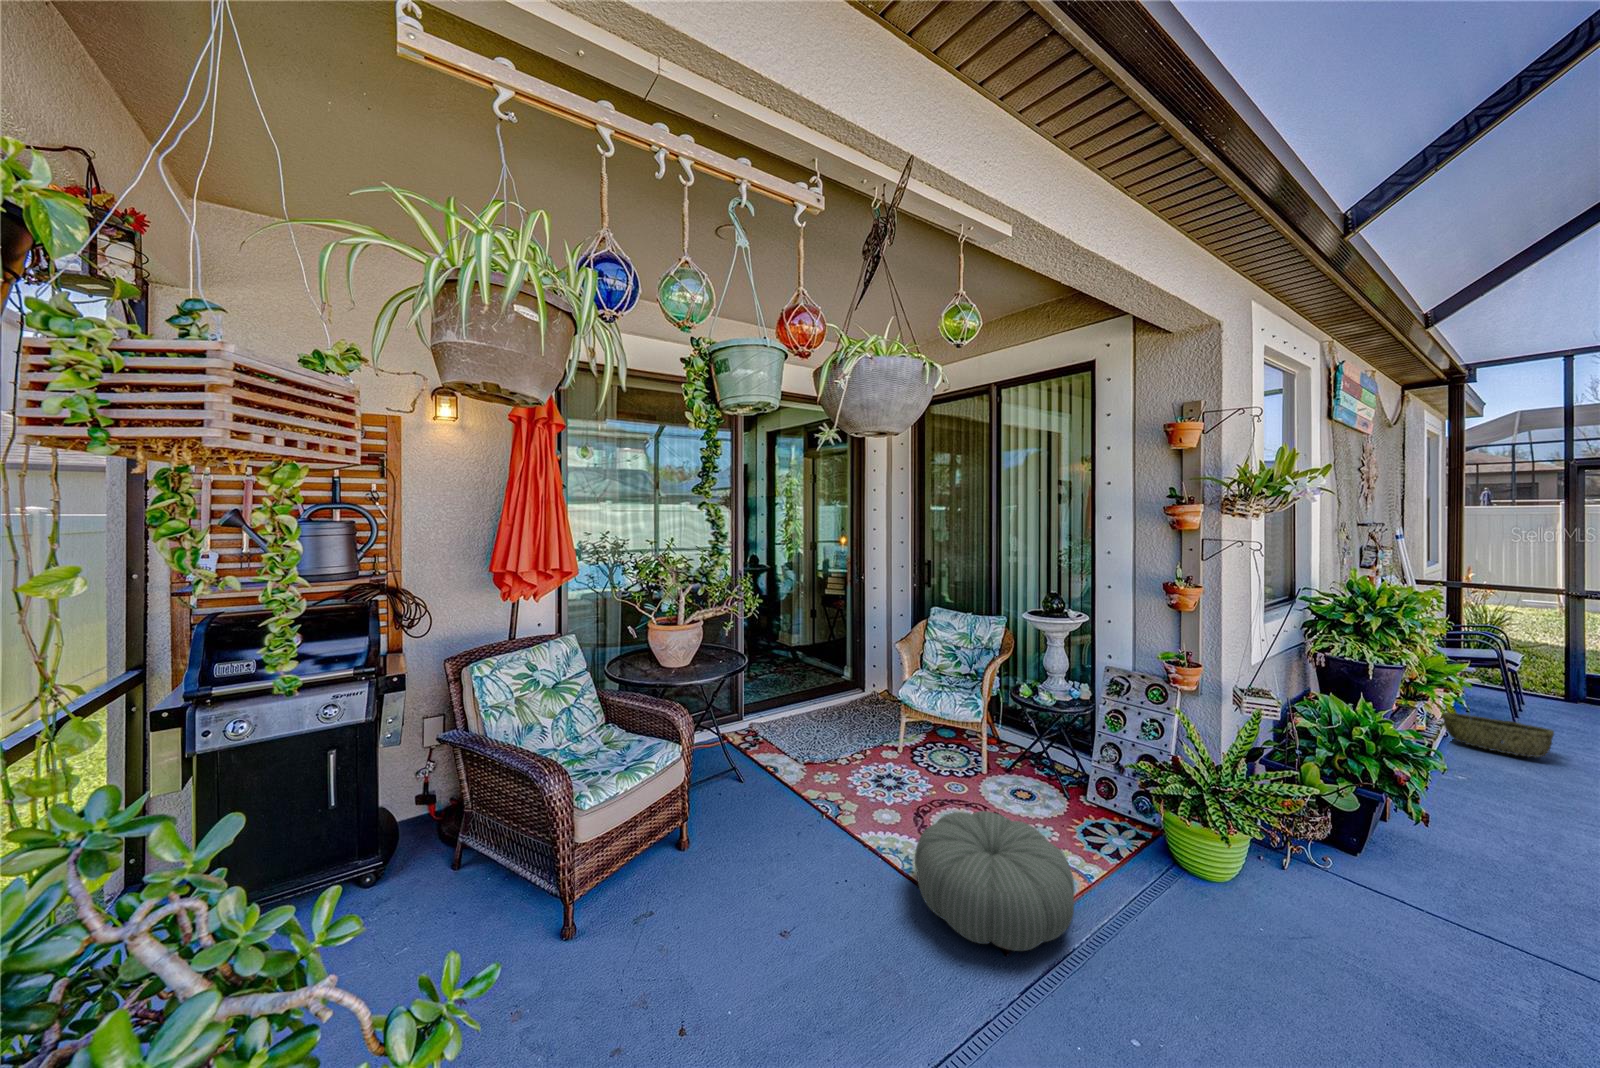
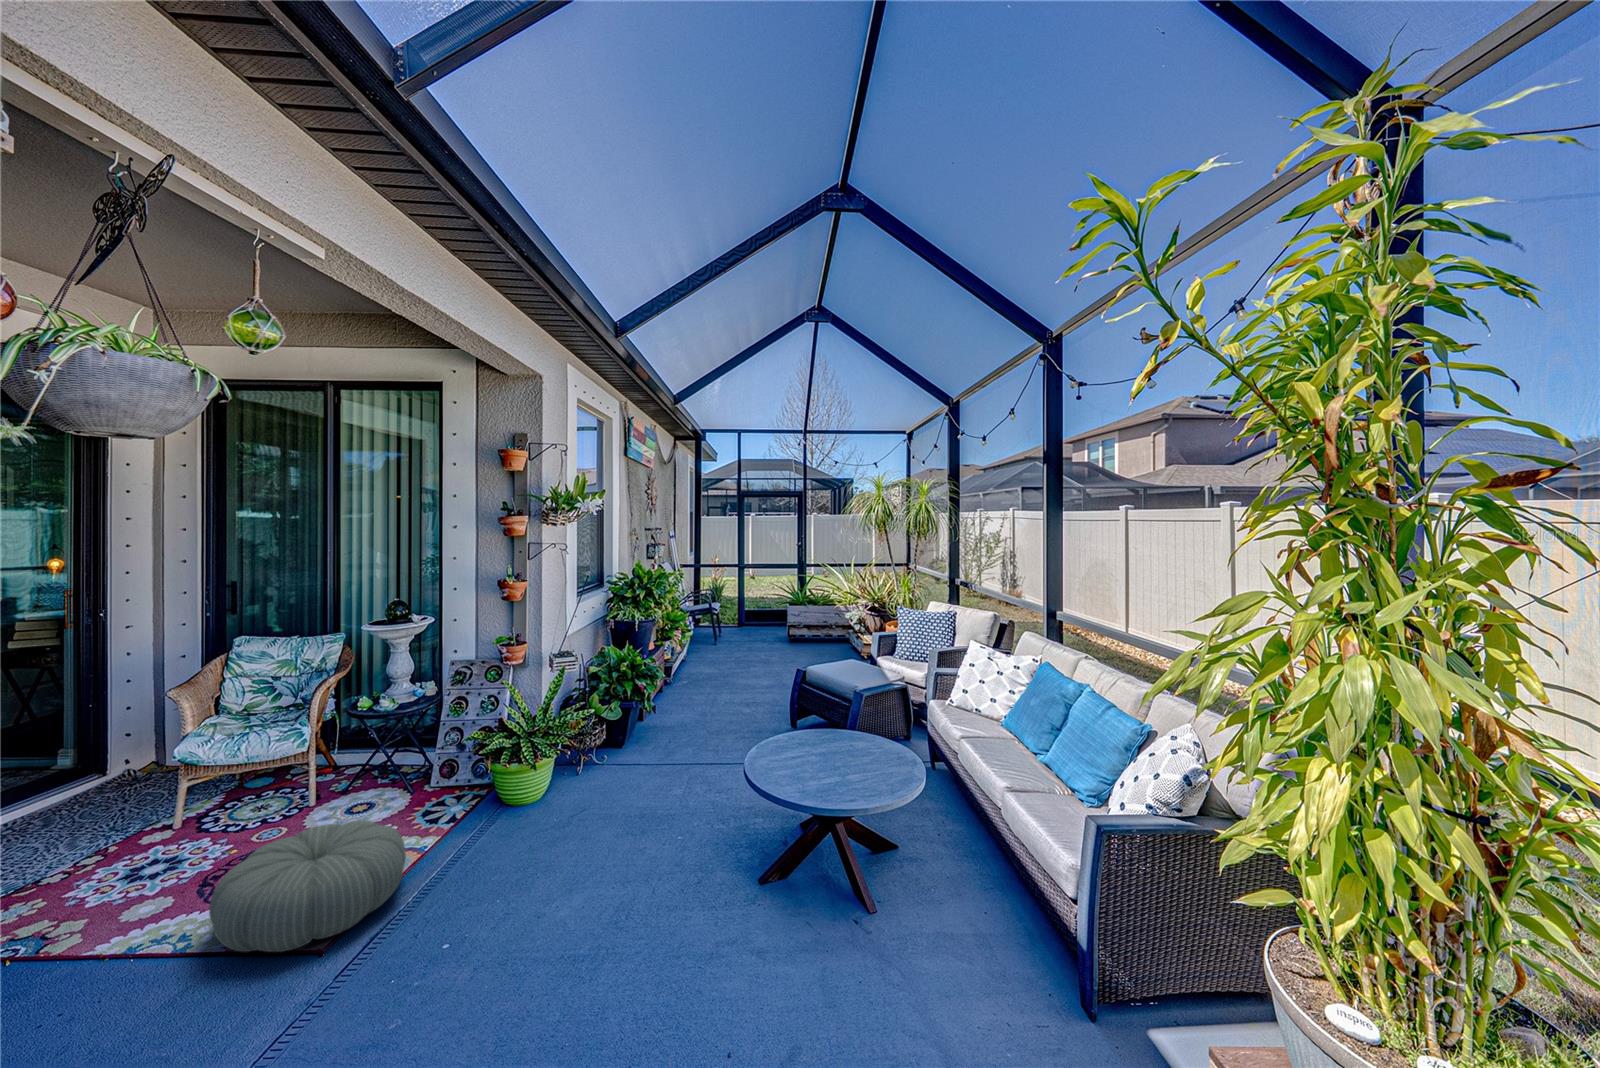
woven basket: present [1442,713,1554,757] -> none [681,651,725,670]

